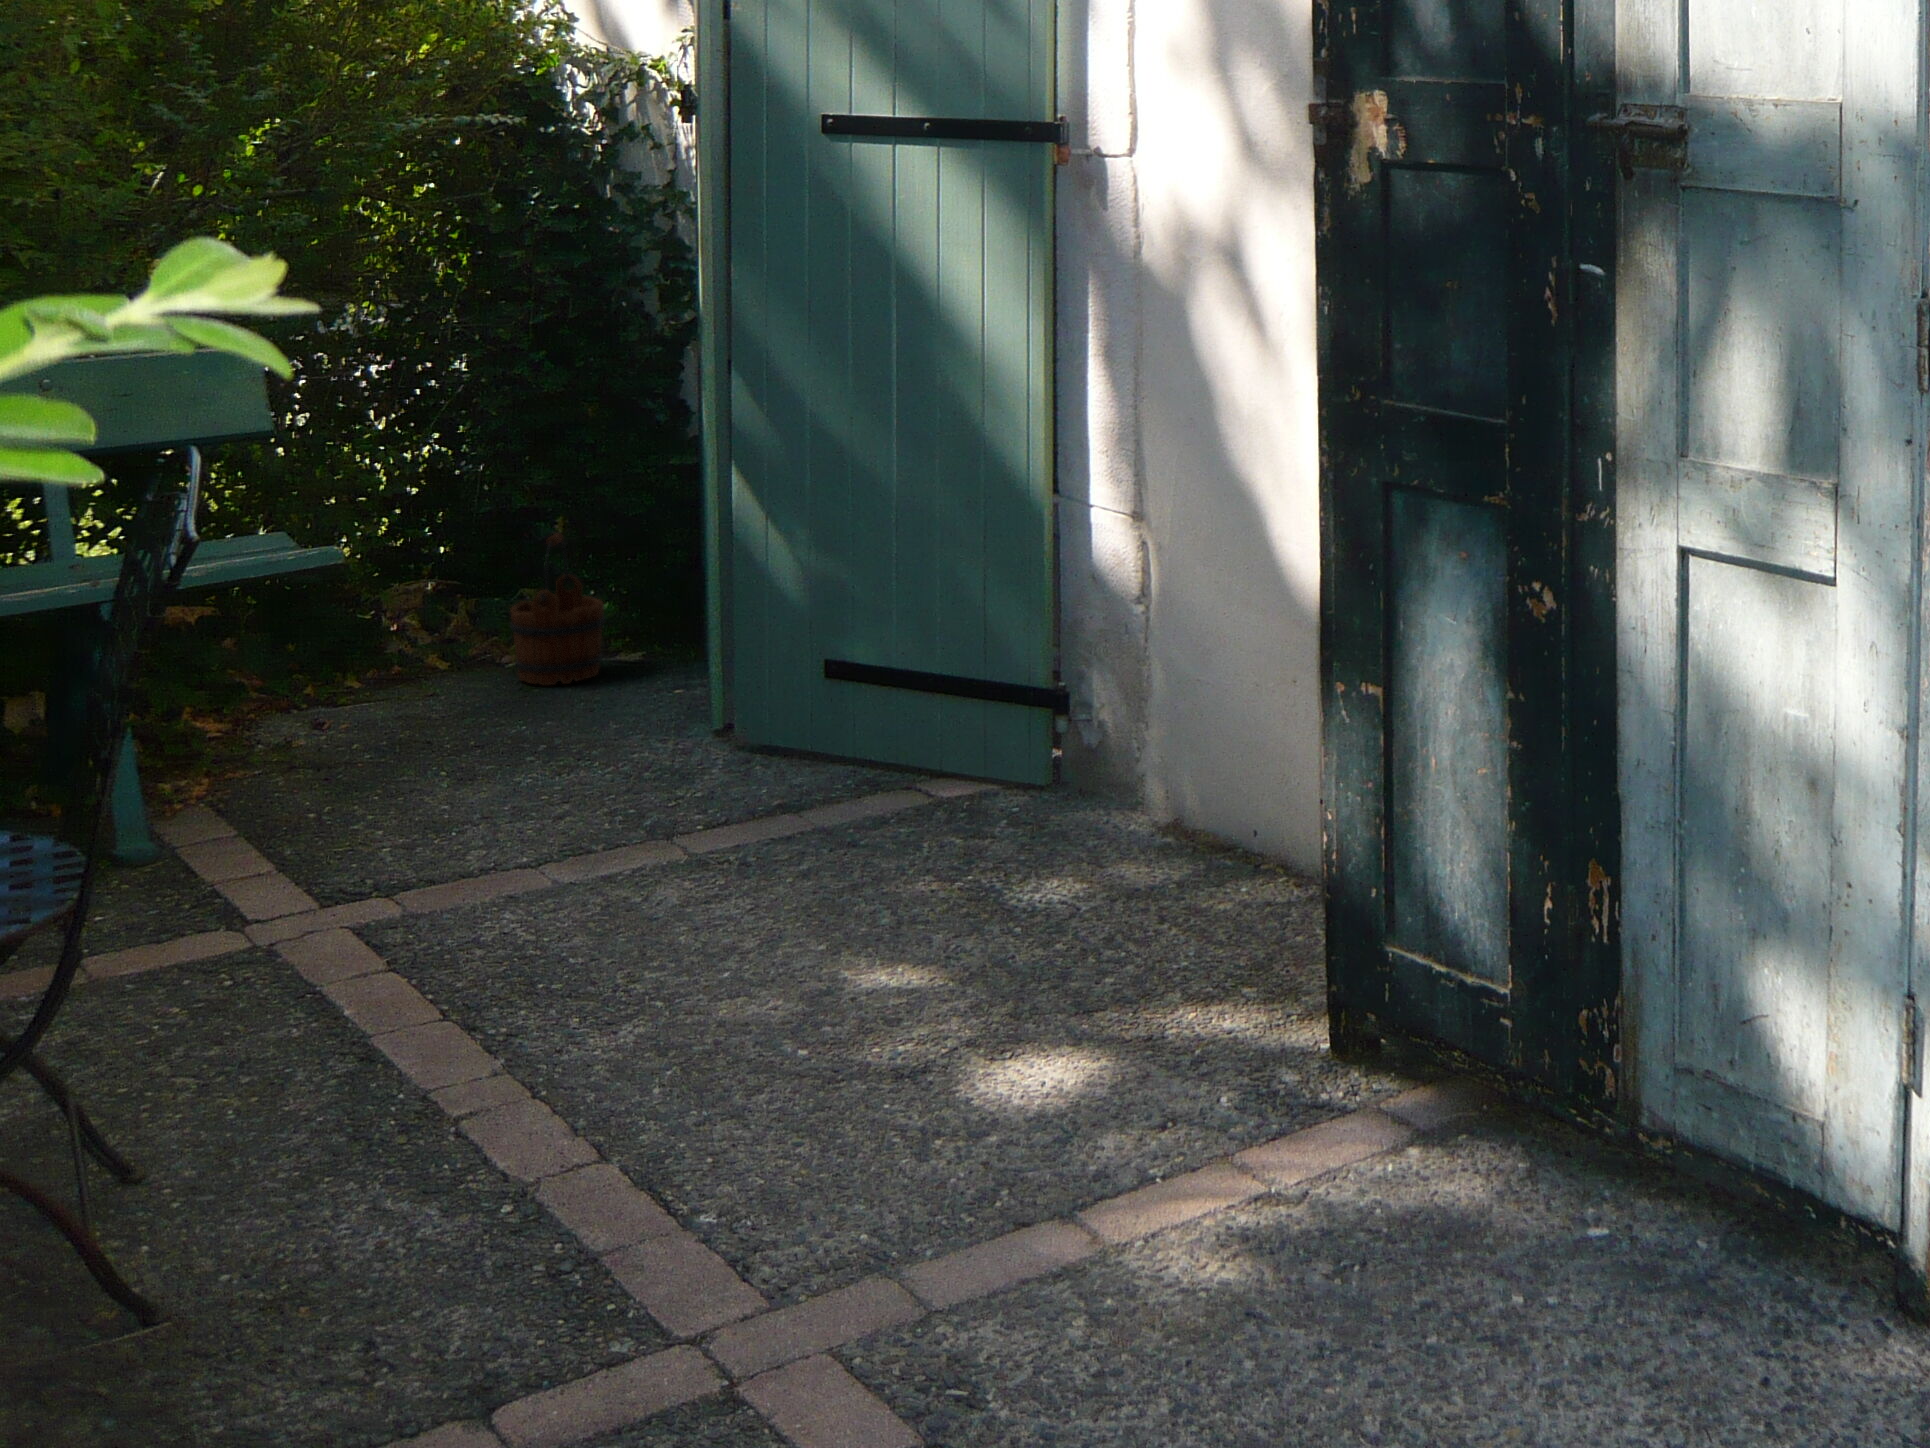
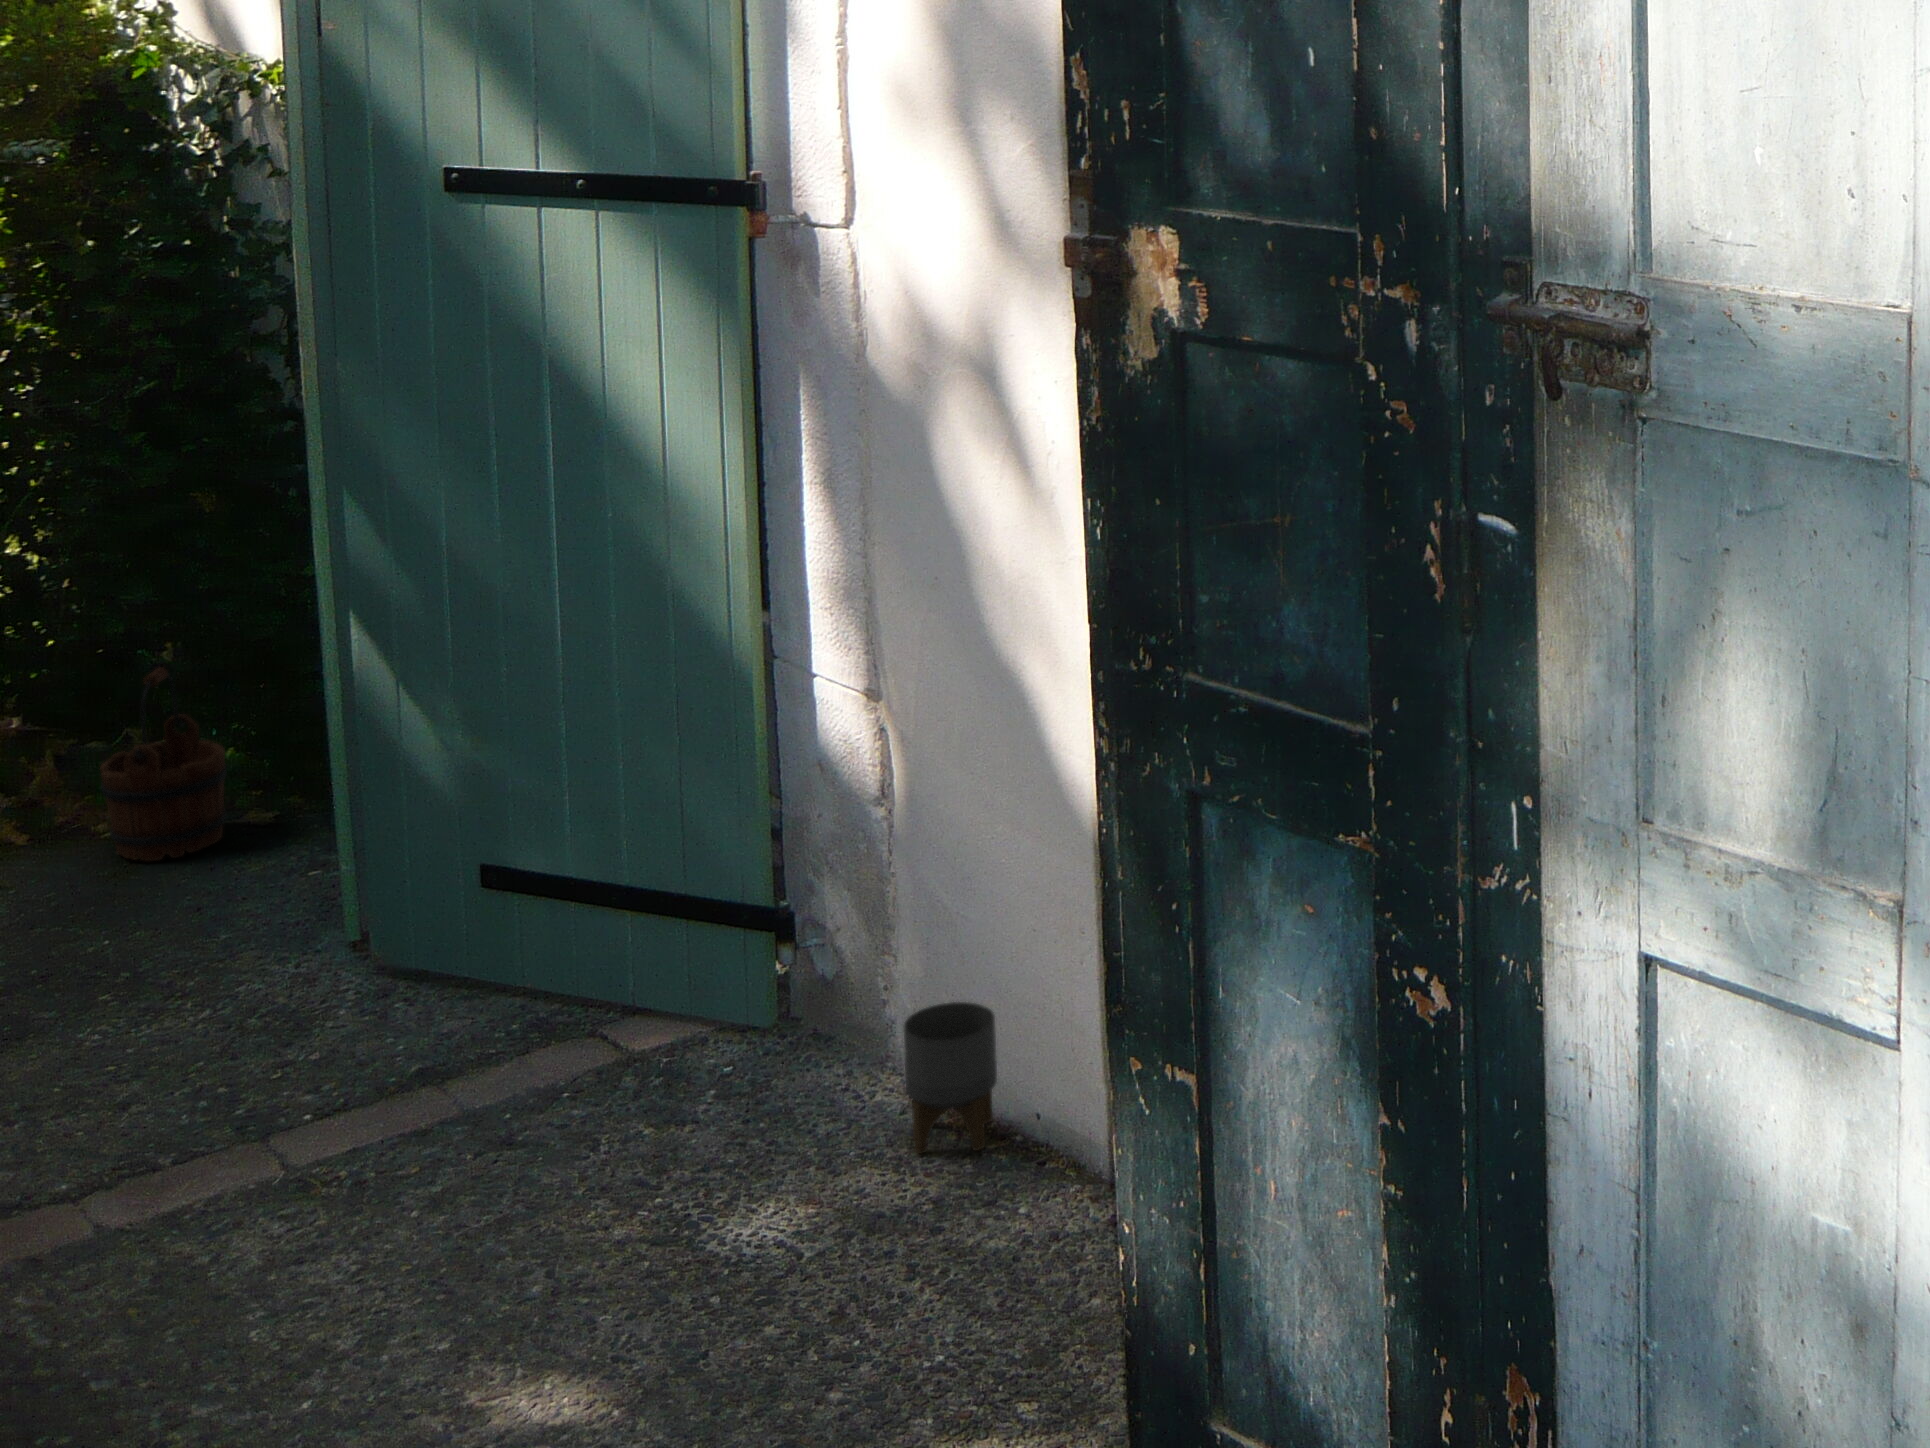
planter: none [1155,752,1224,861] -> present [904,1002,997,1154]

